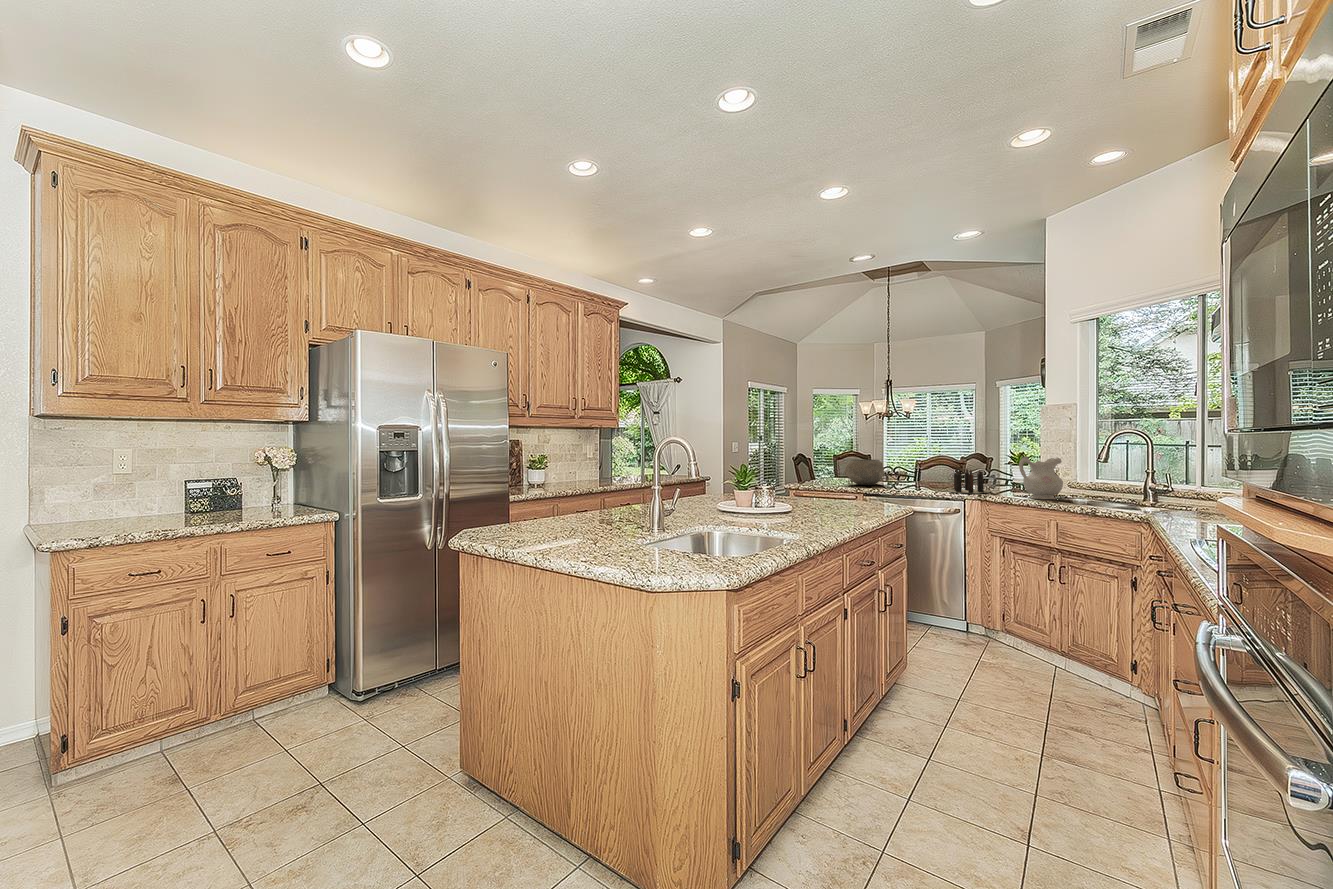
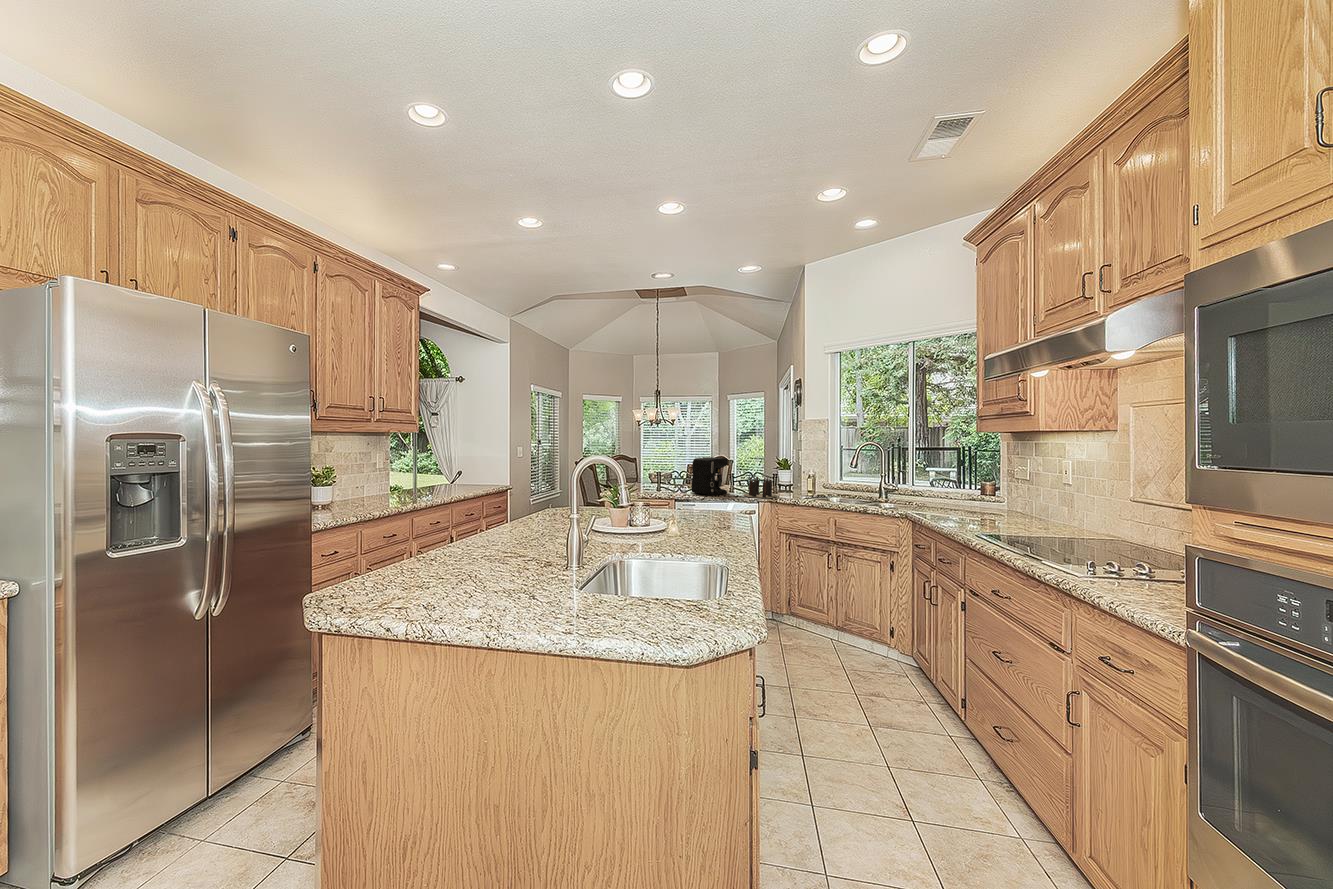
coffee maker: none [884,447,930,490] -> present [692,457,728,495]
ceramic pitcher: present [1019,457,1063,499] -> none [807,469,835,503]
ceramic bowl: present [844,460,884,485] -> none [652,467,685,490]

